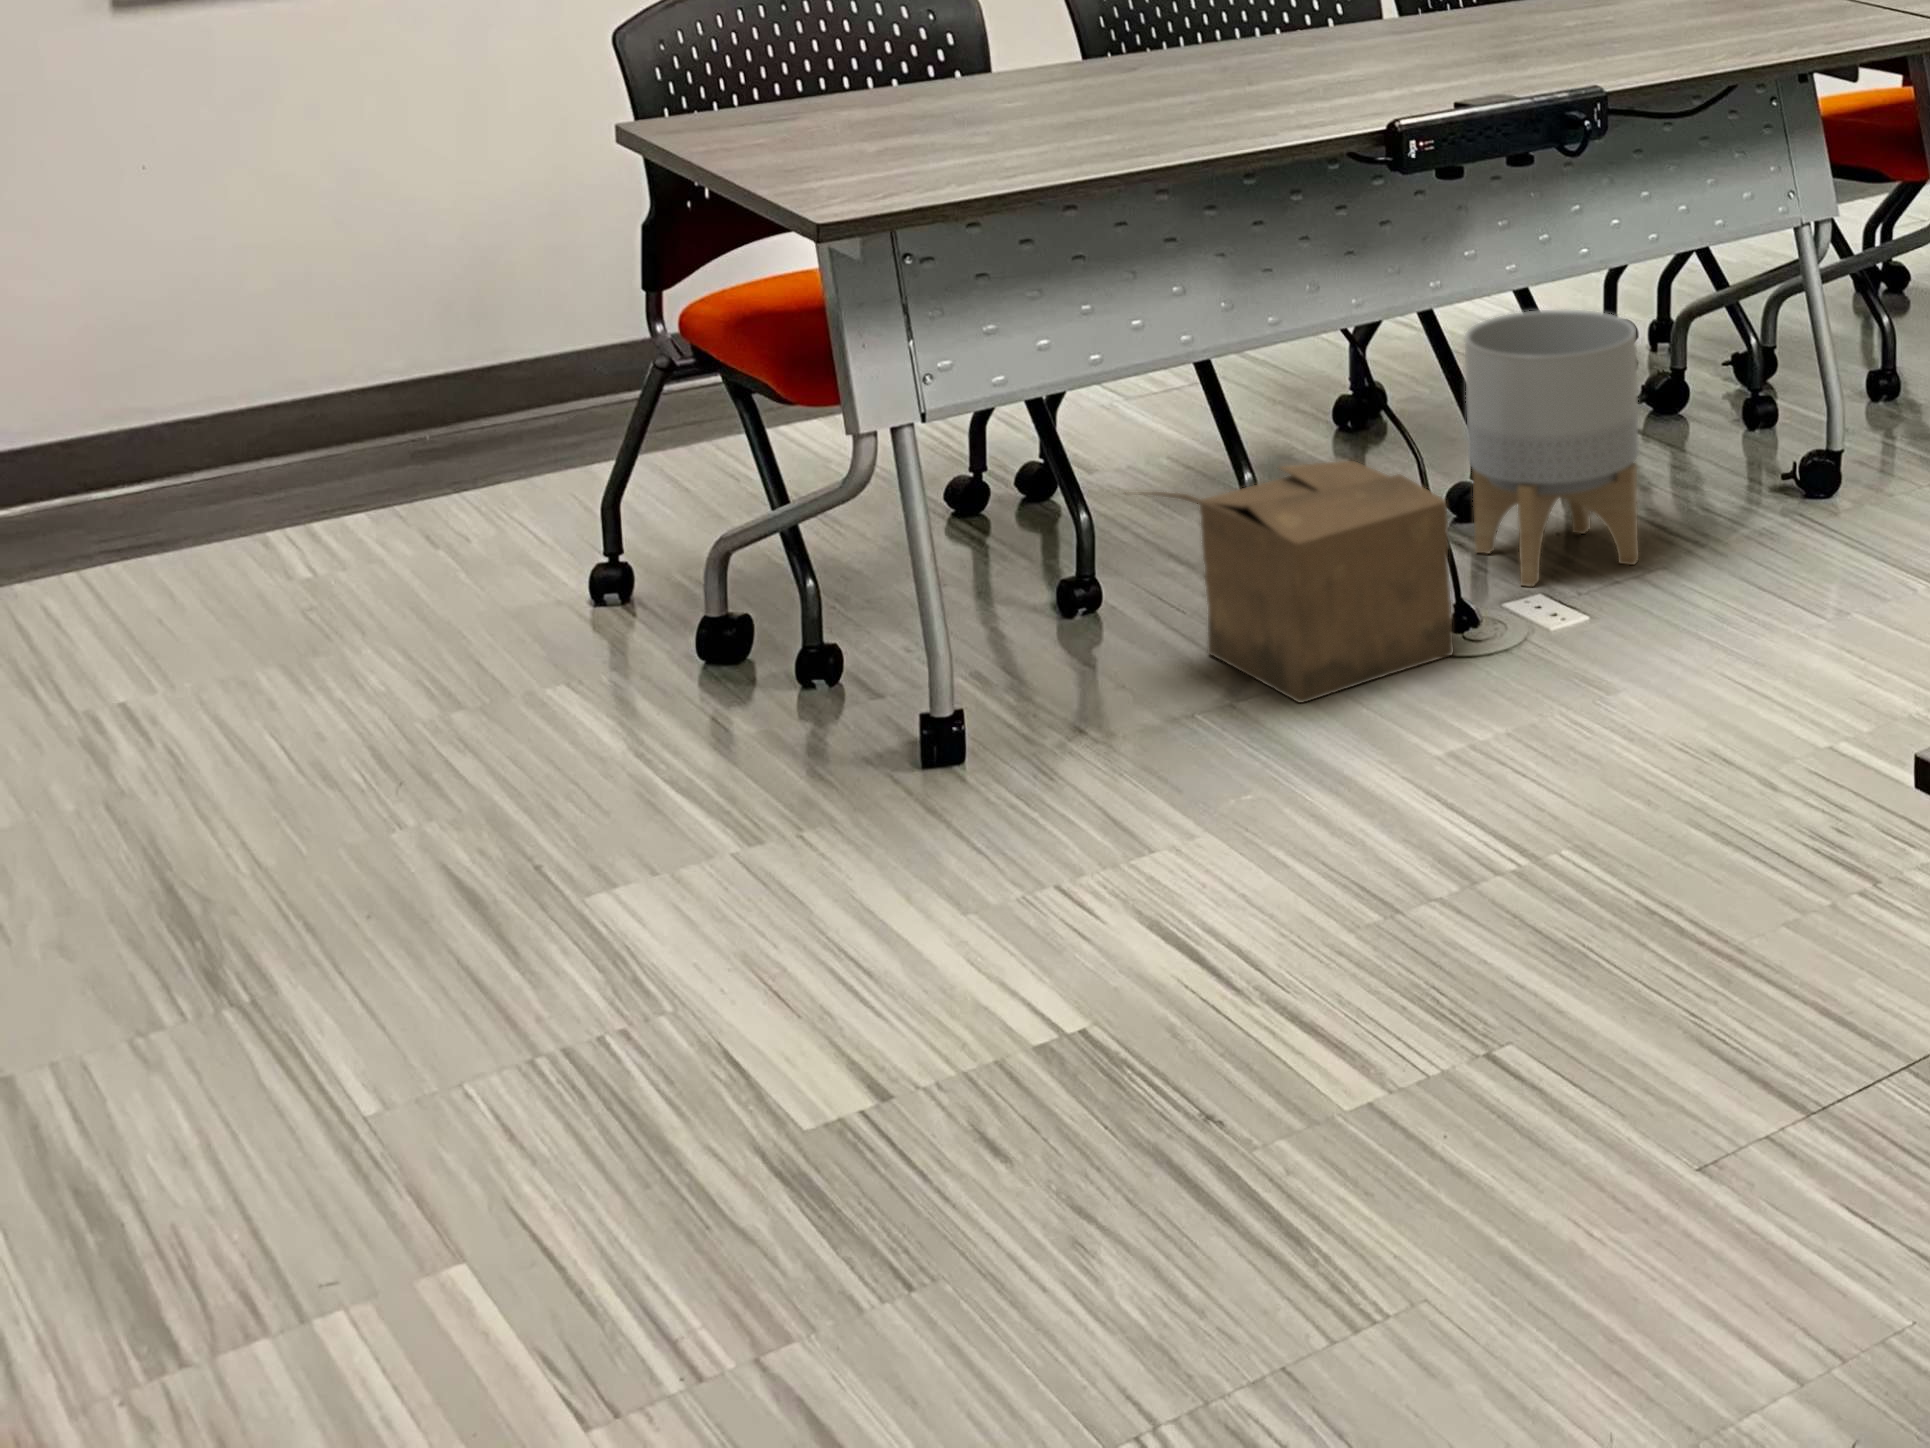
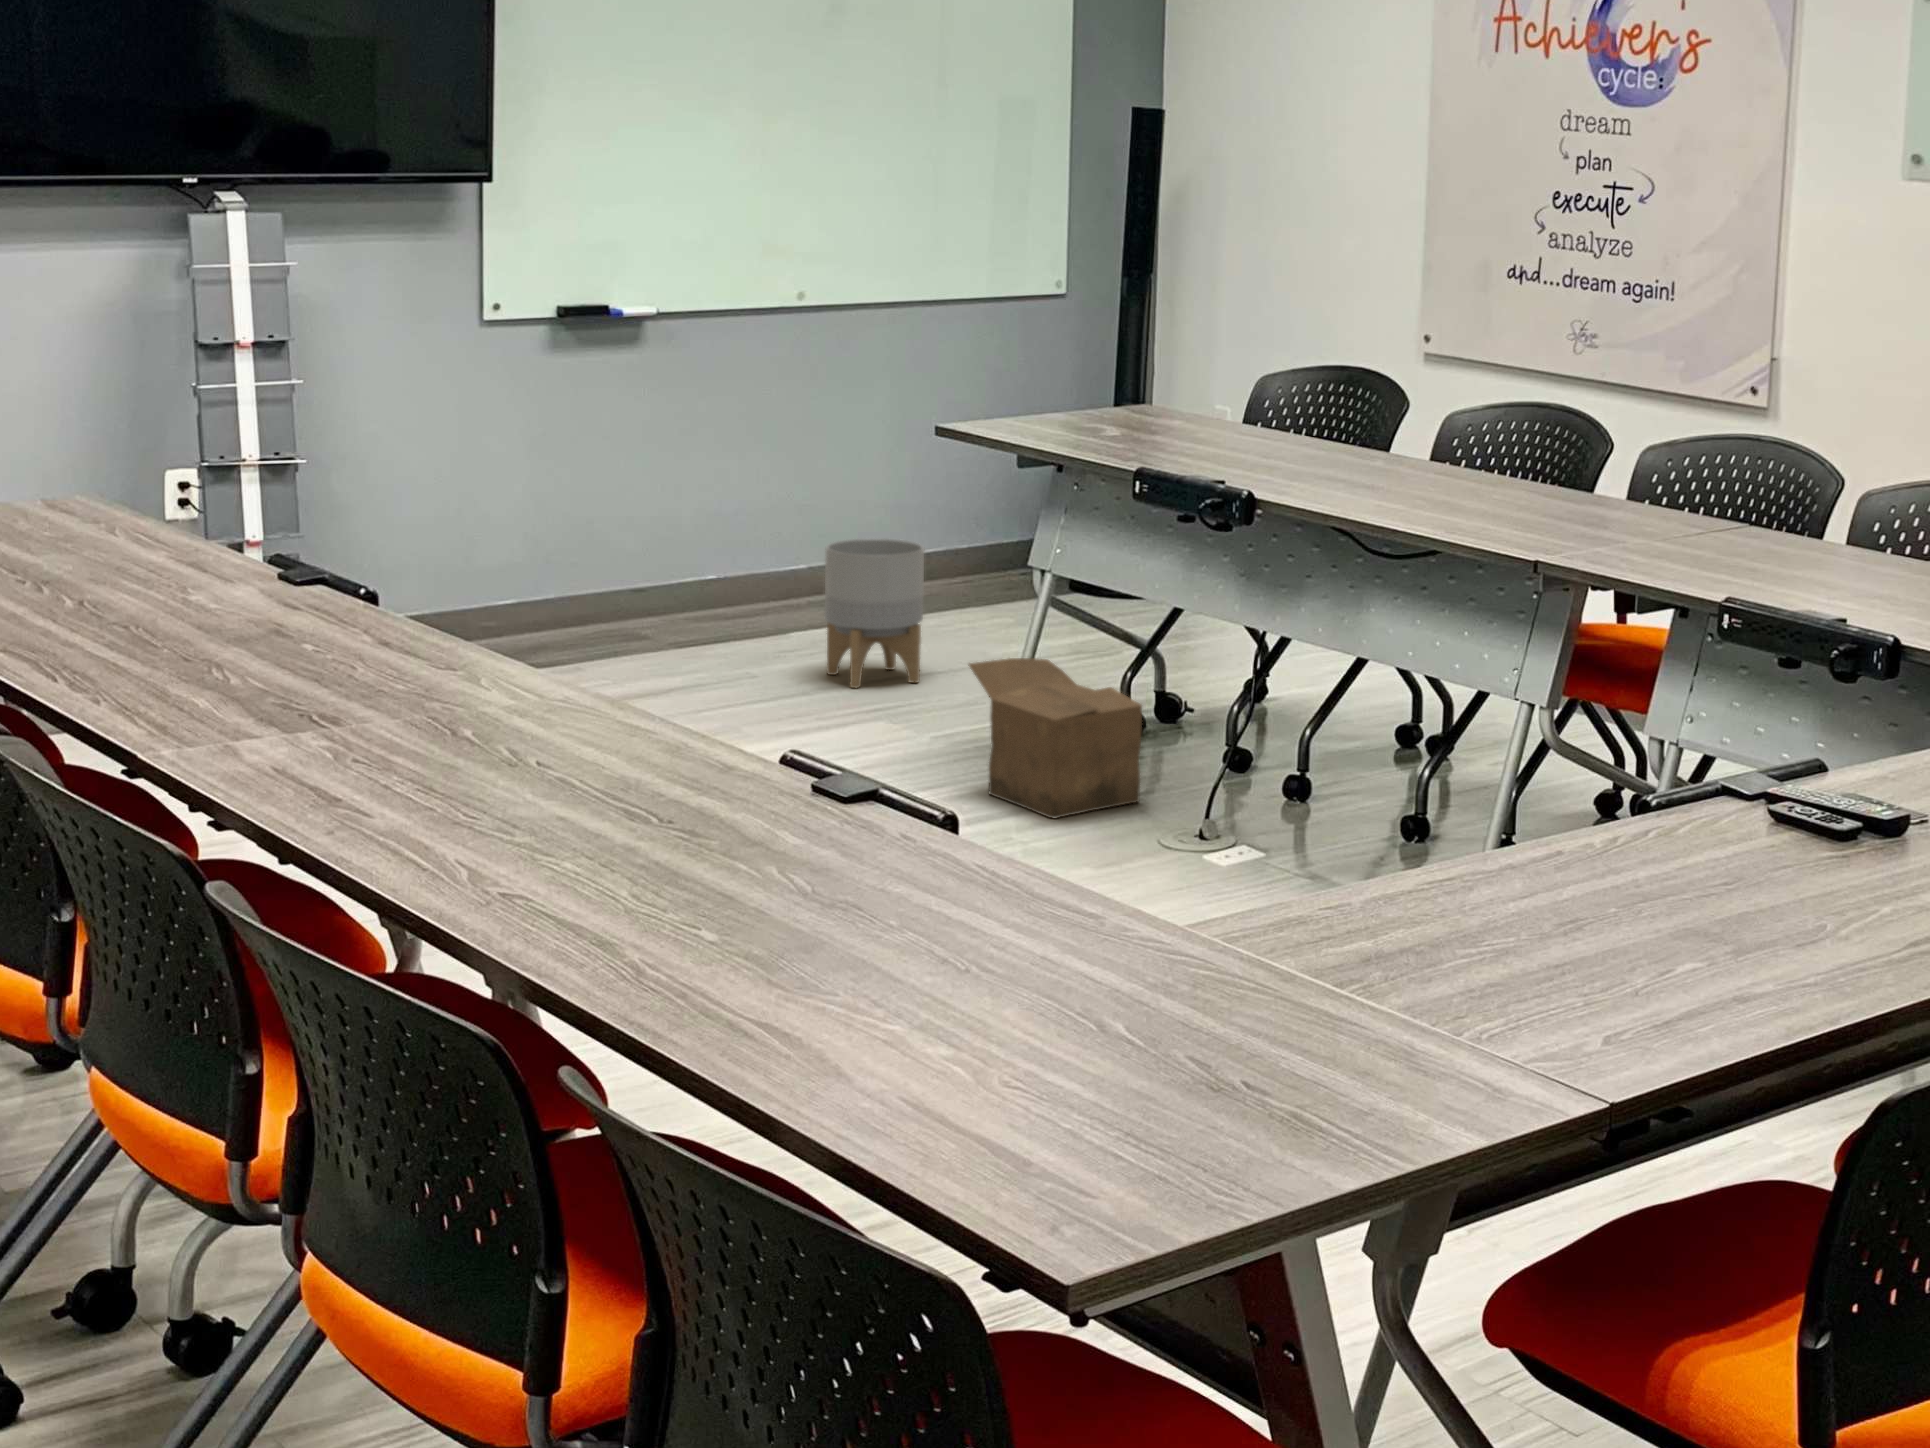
planter: present [1465,310,1639,586] -> present [825,538,924,688]

